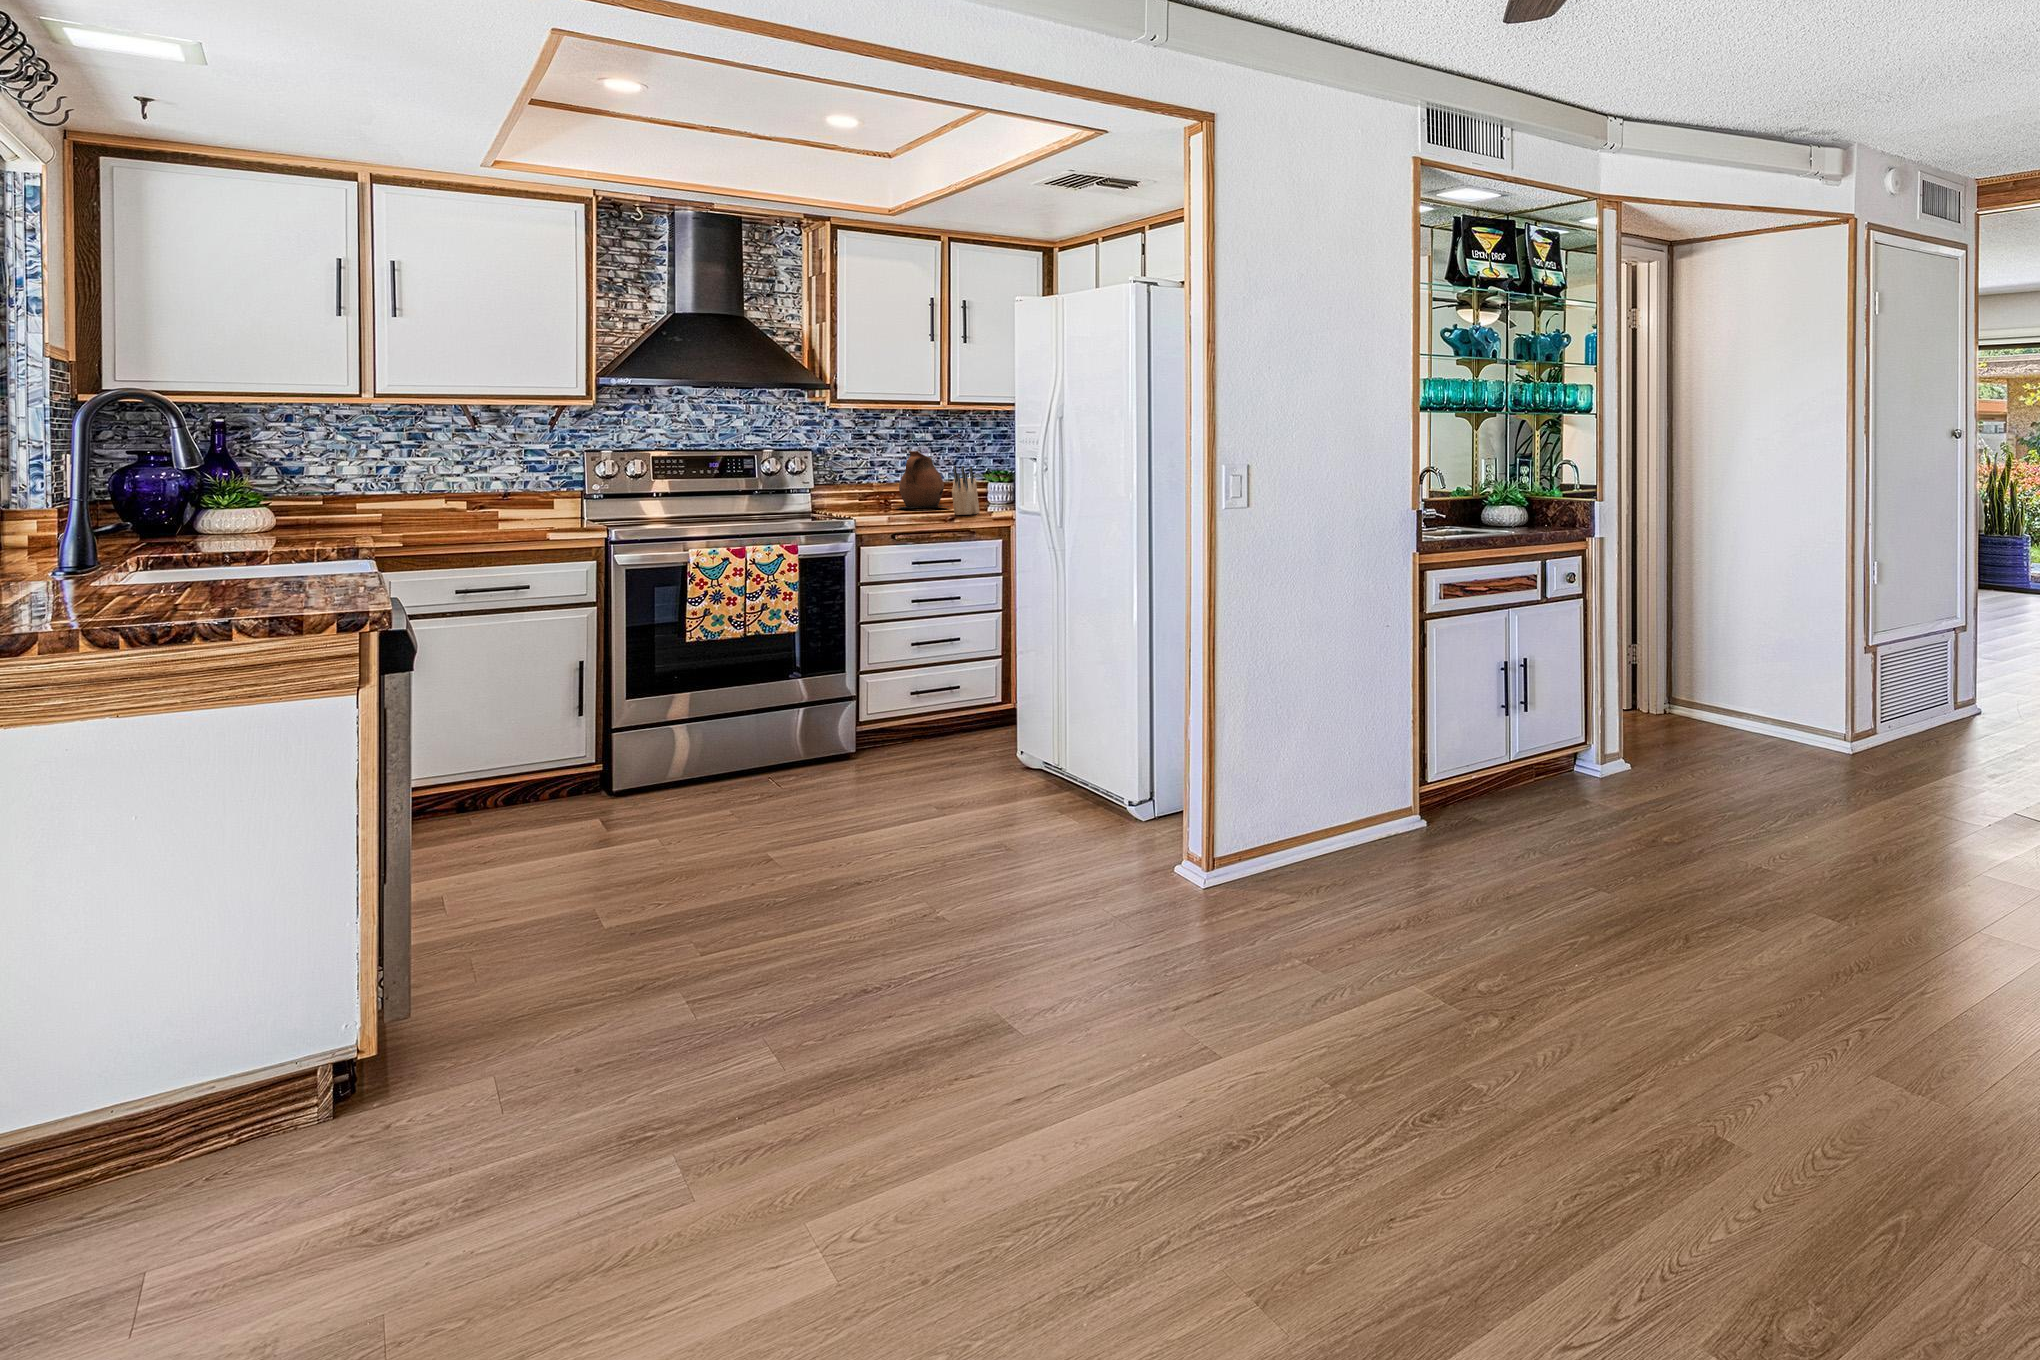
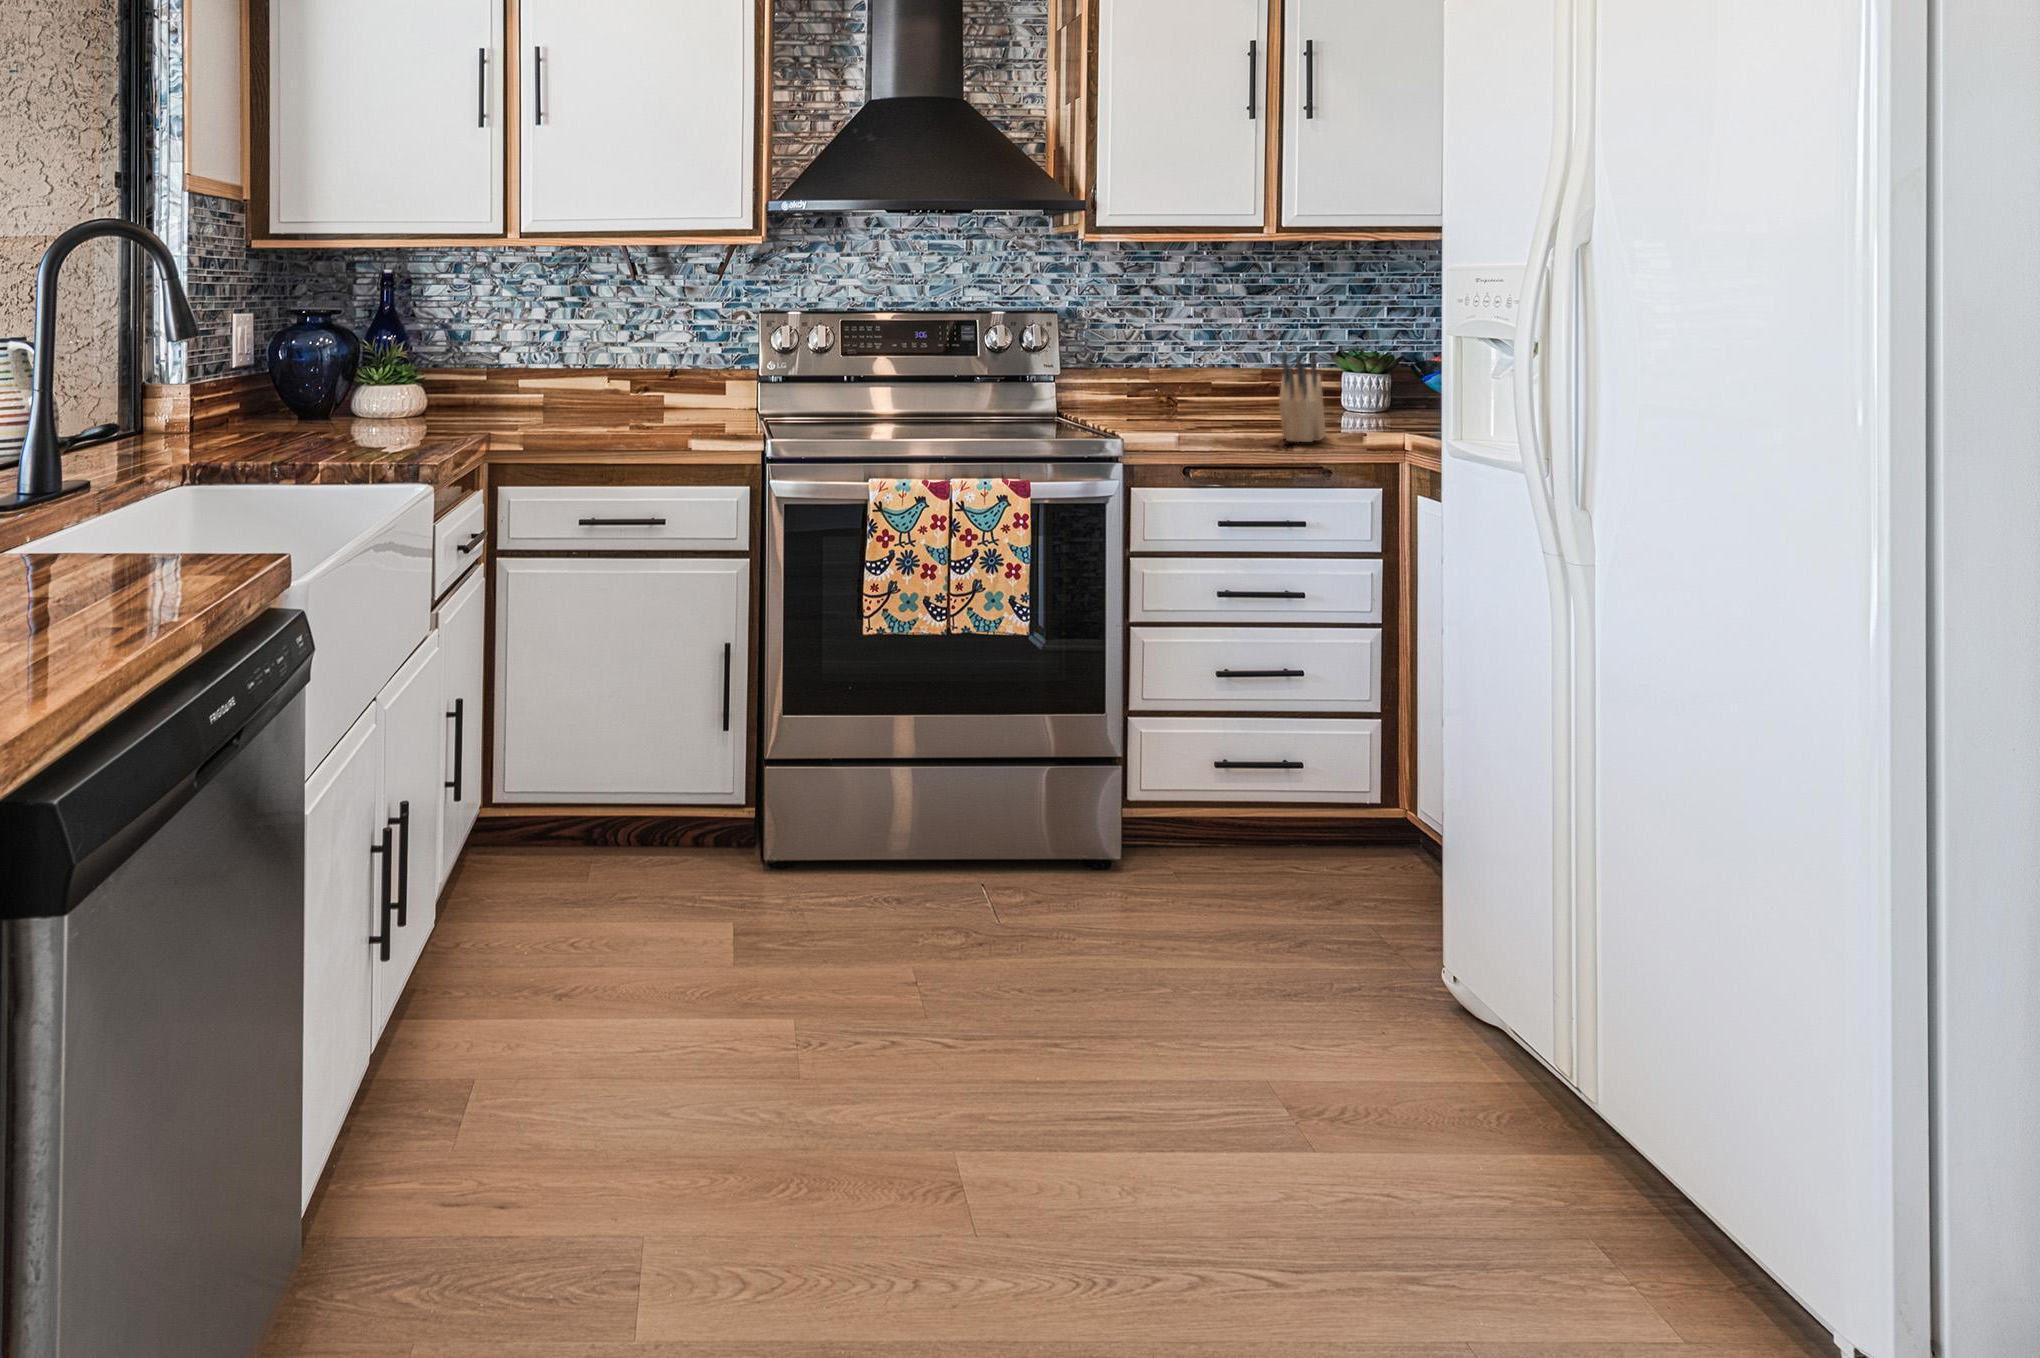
ceramic pitcher: present [897,451,950,508] -> none [1182,321,1277,423]

